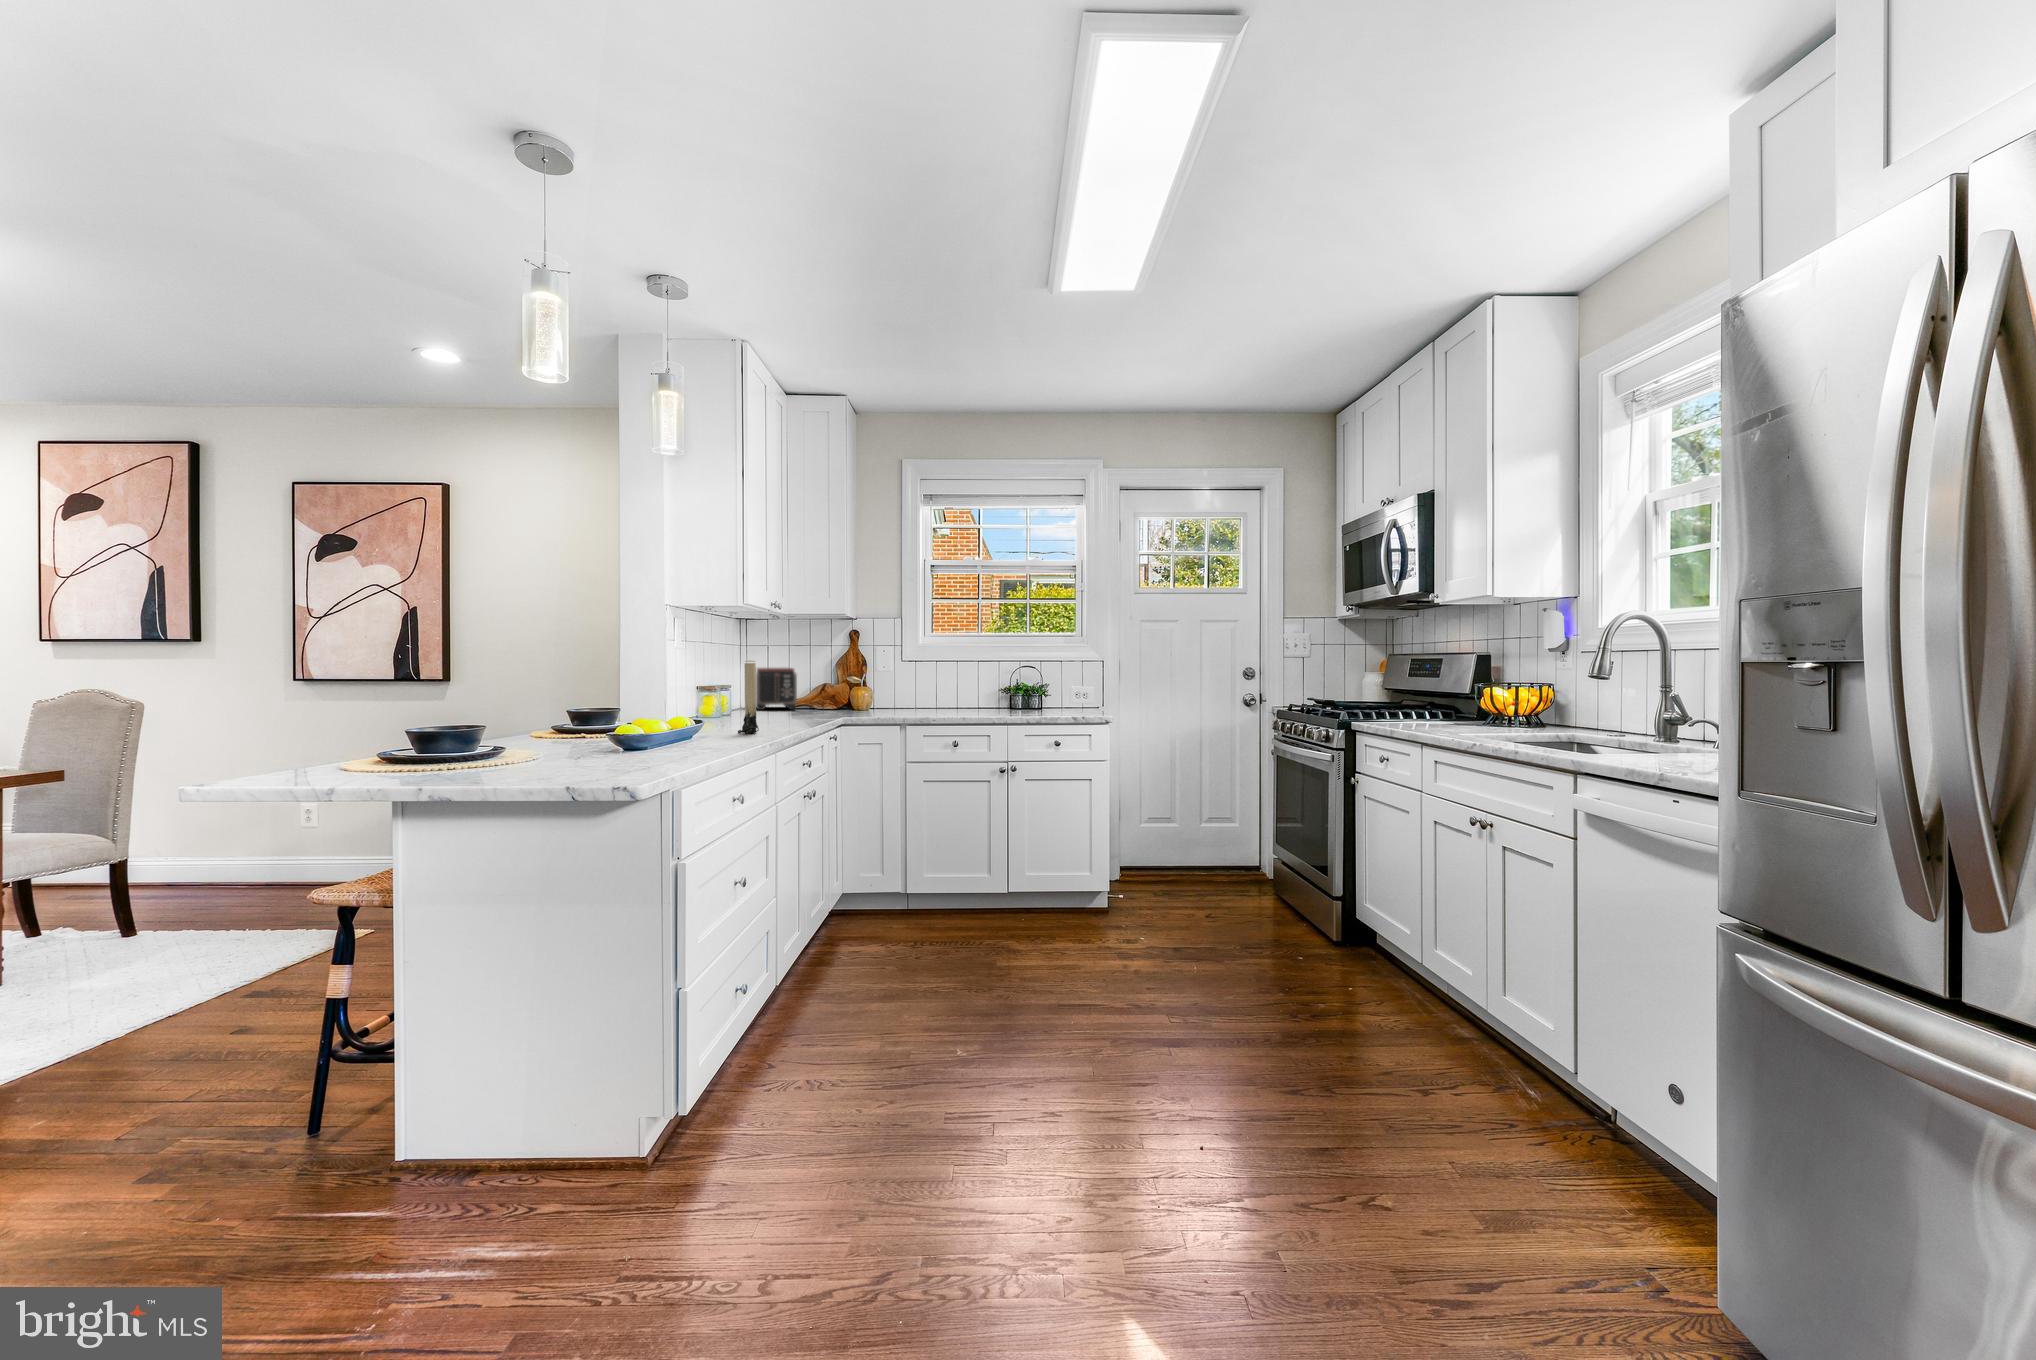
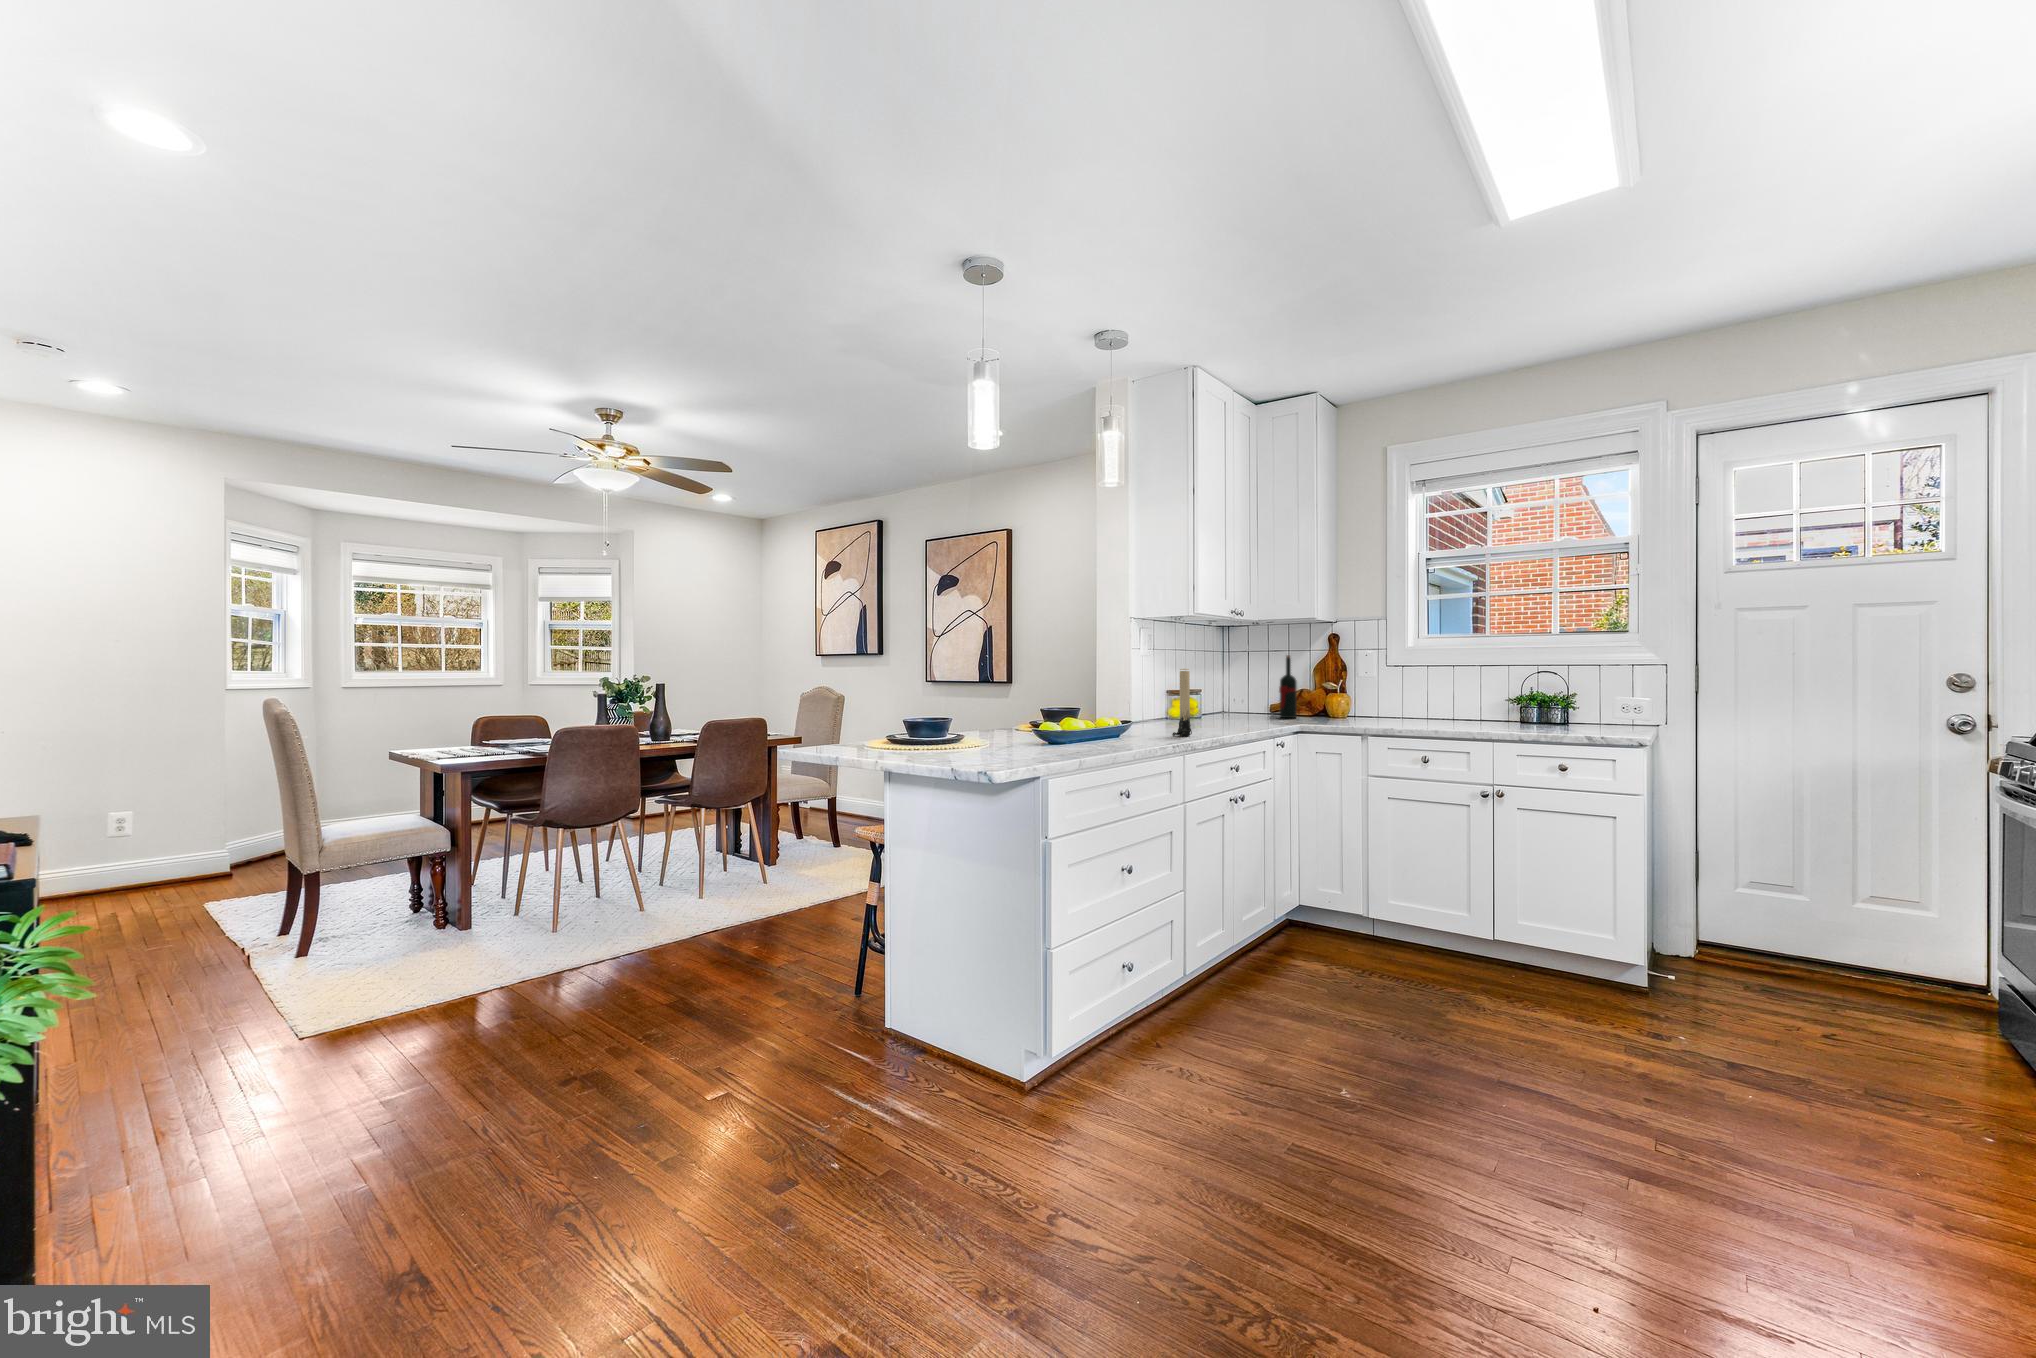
wine bottle: none [805,650,822,713] -> present [1279,655,1297,718]
toaster: present [756,668,797,710] -> none [1237,672,1279,714]

